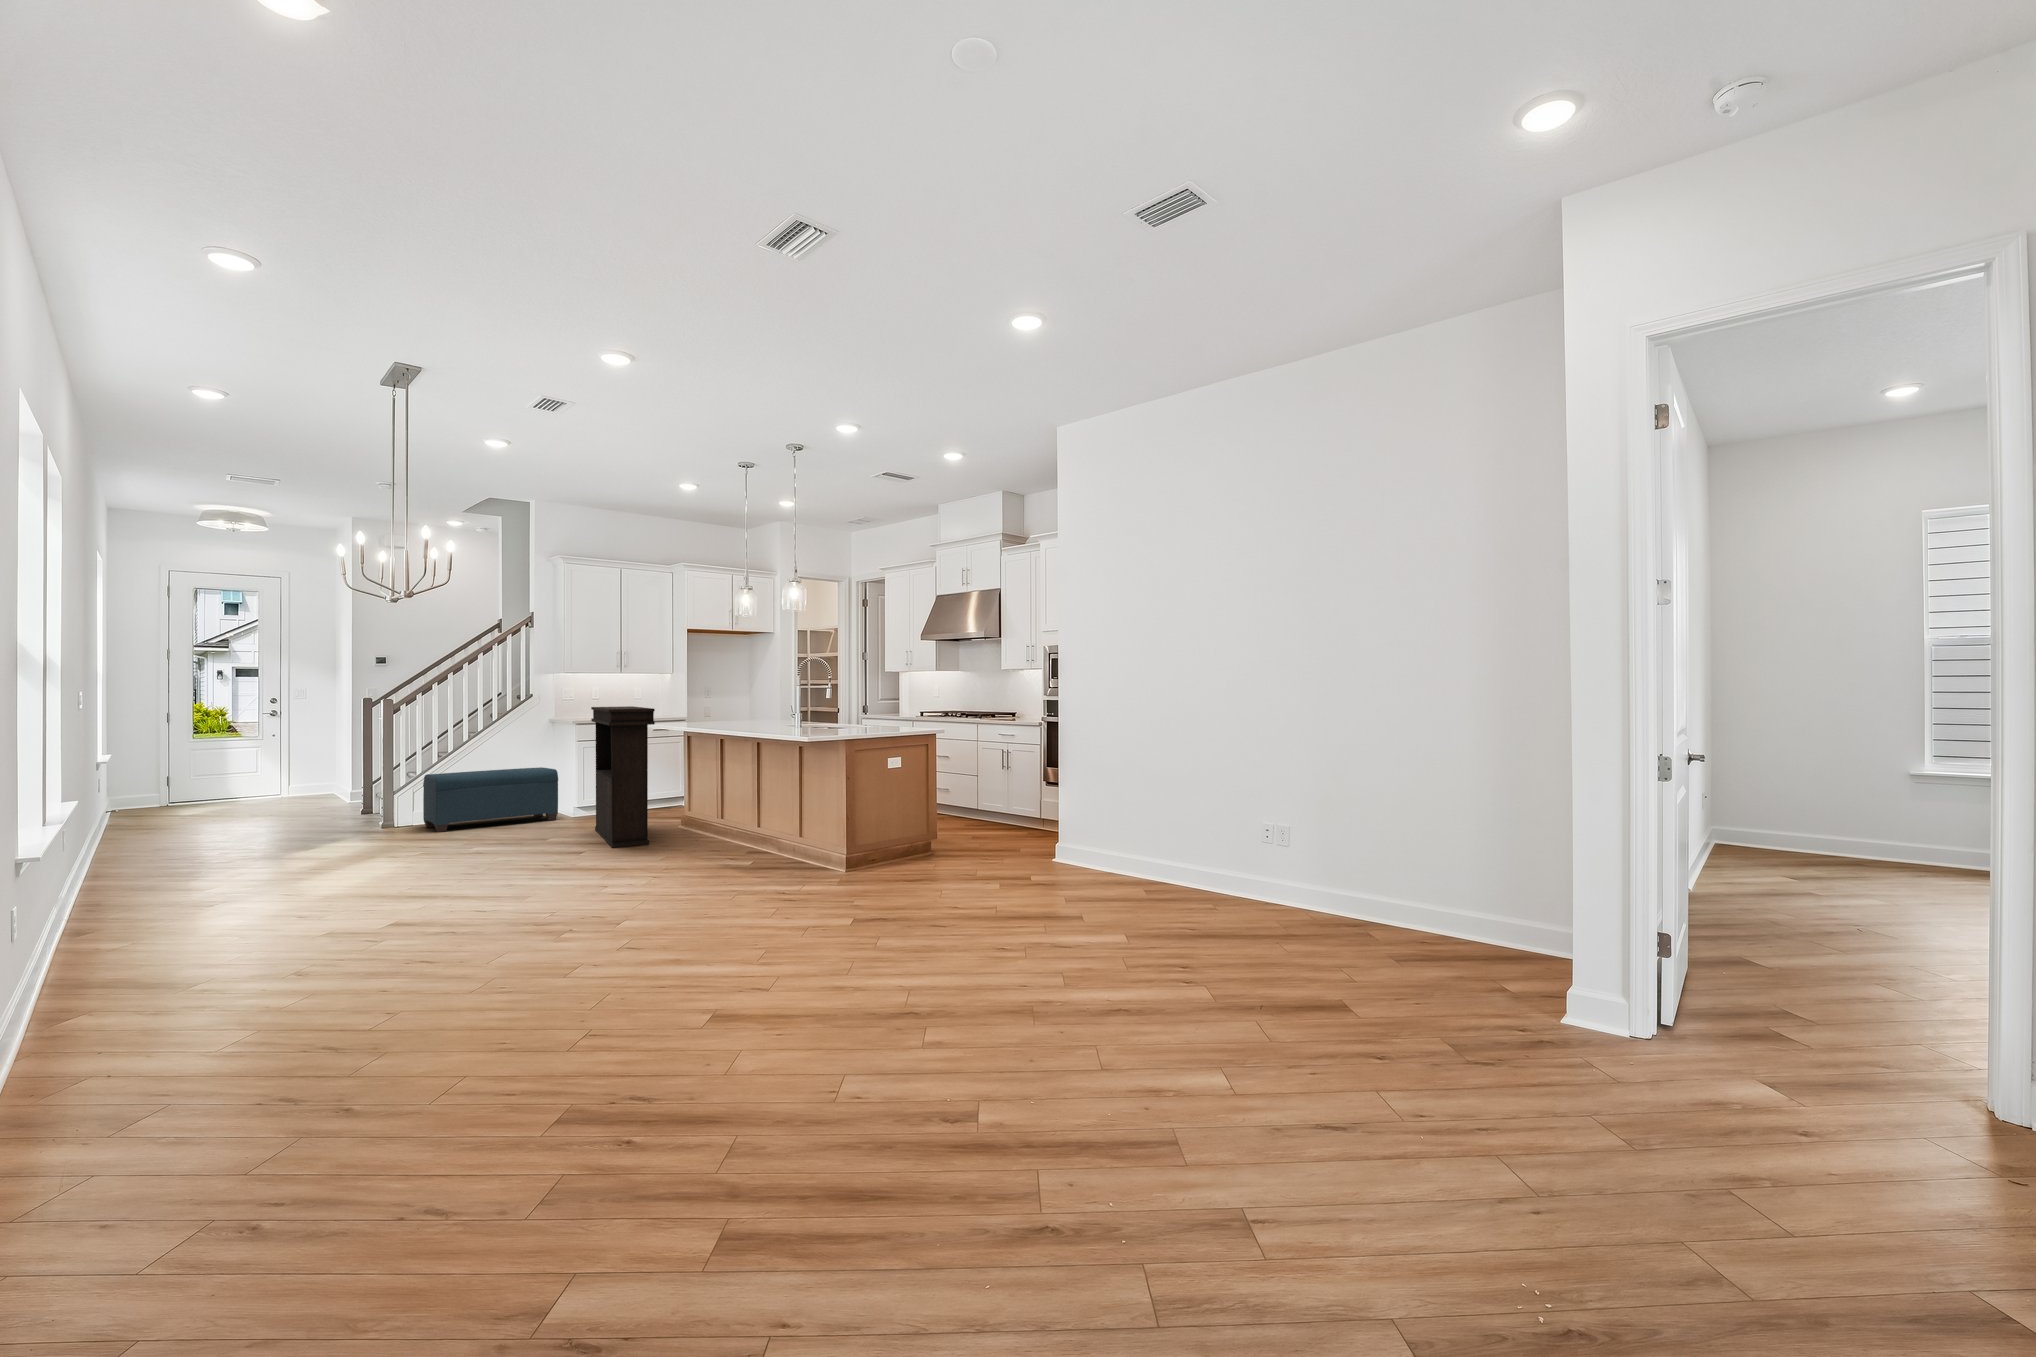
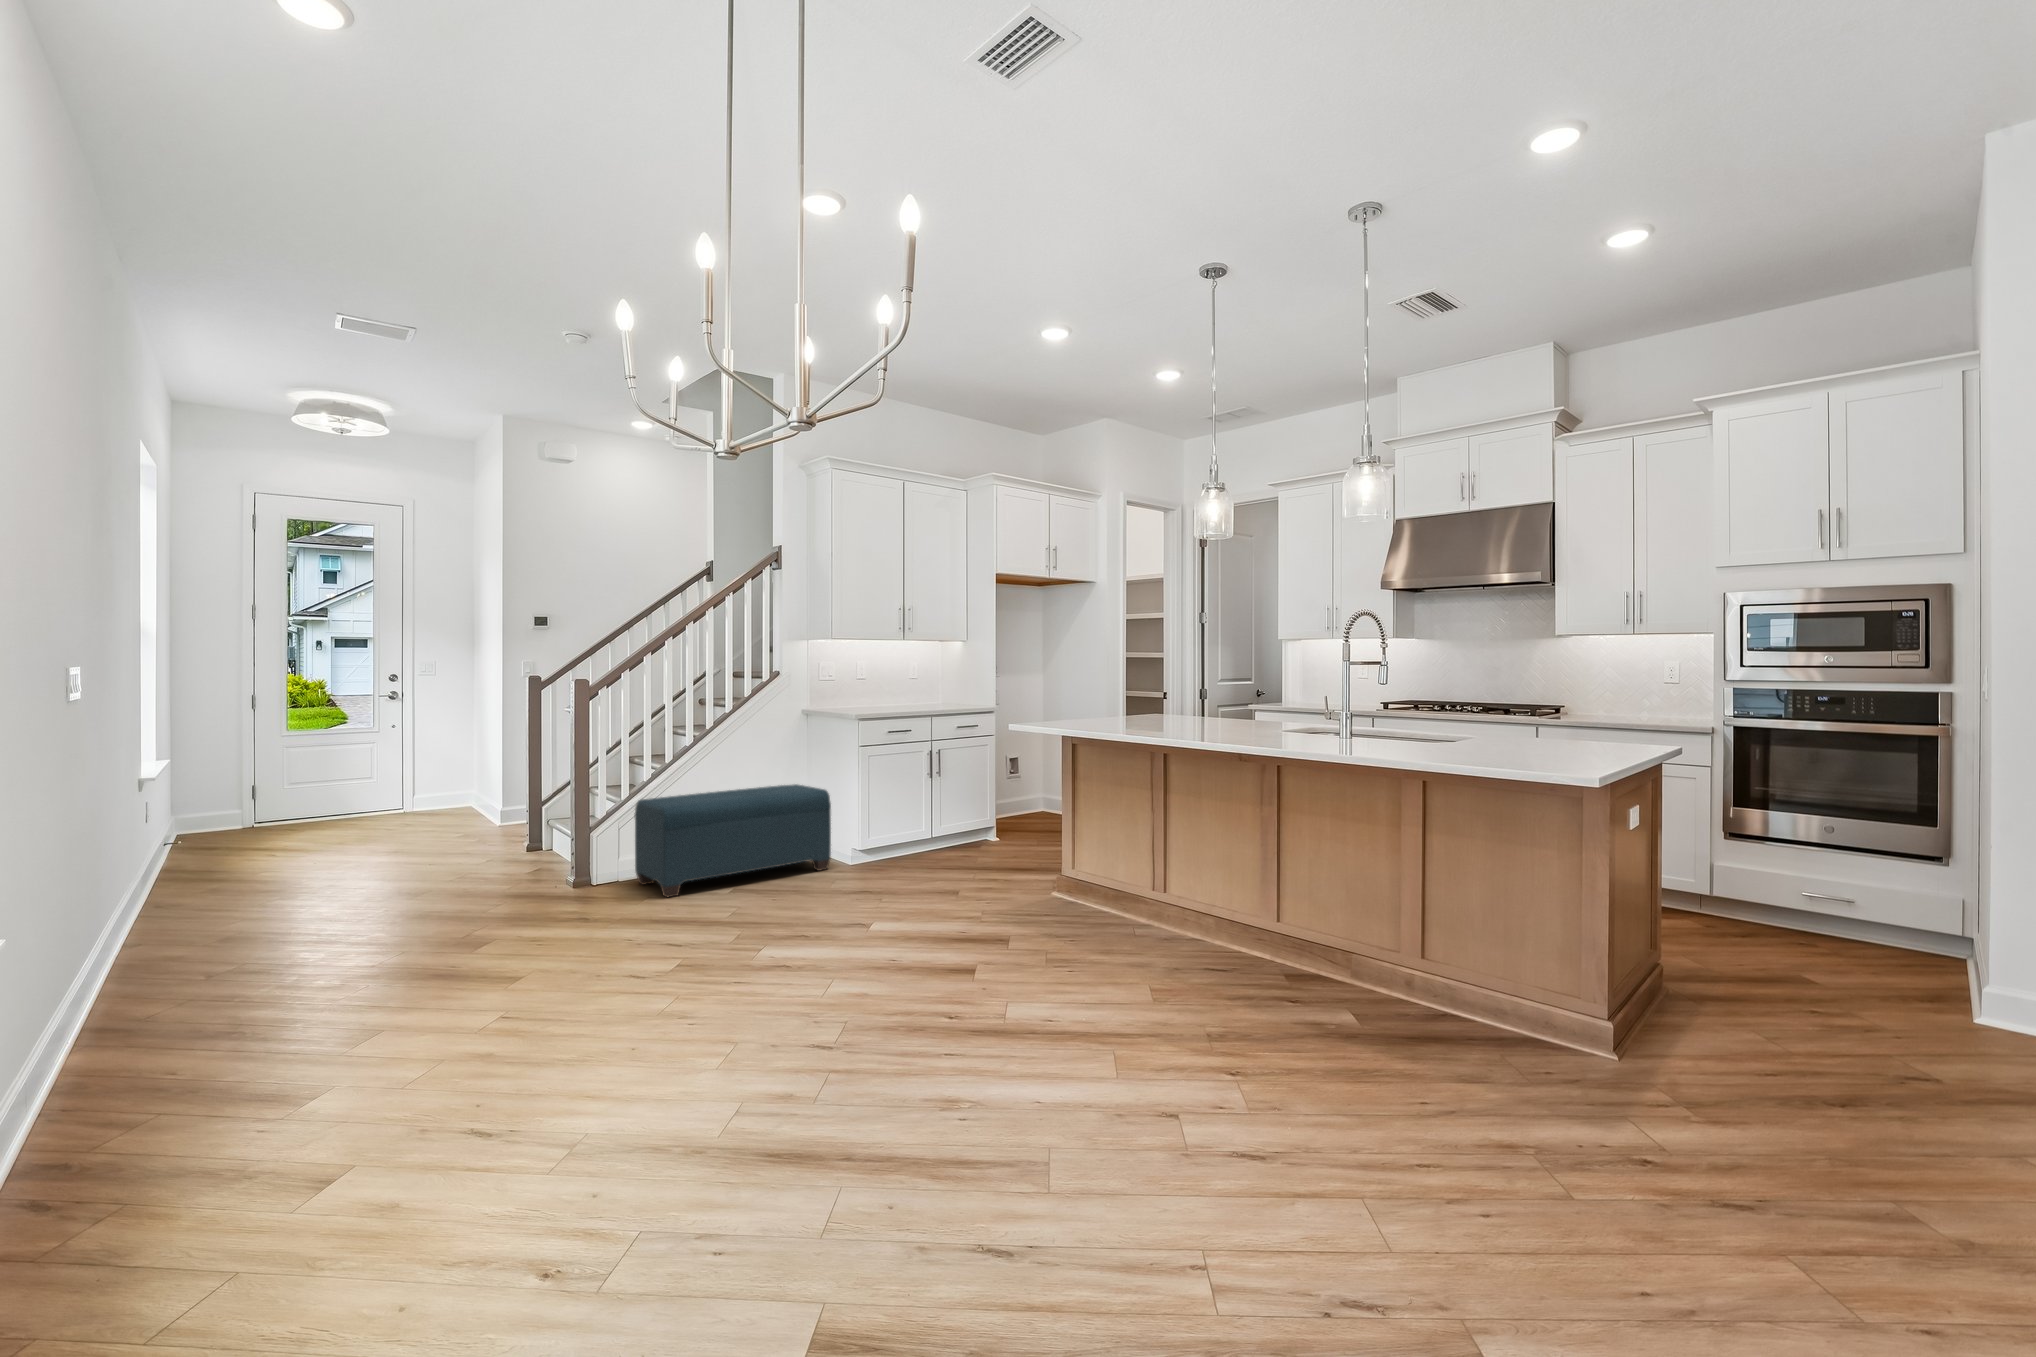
console table: present [591,706,655,848] -> none [910,693,1076,955]

